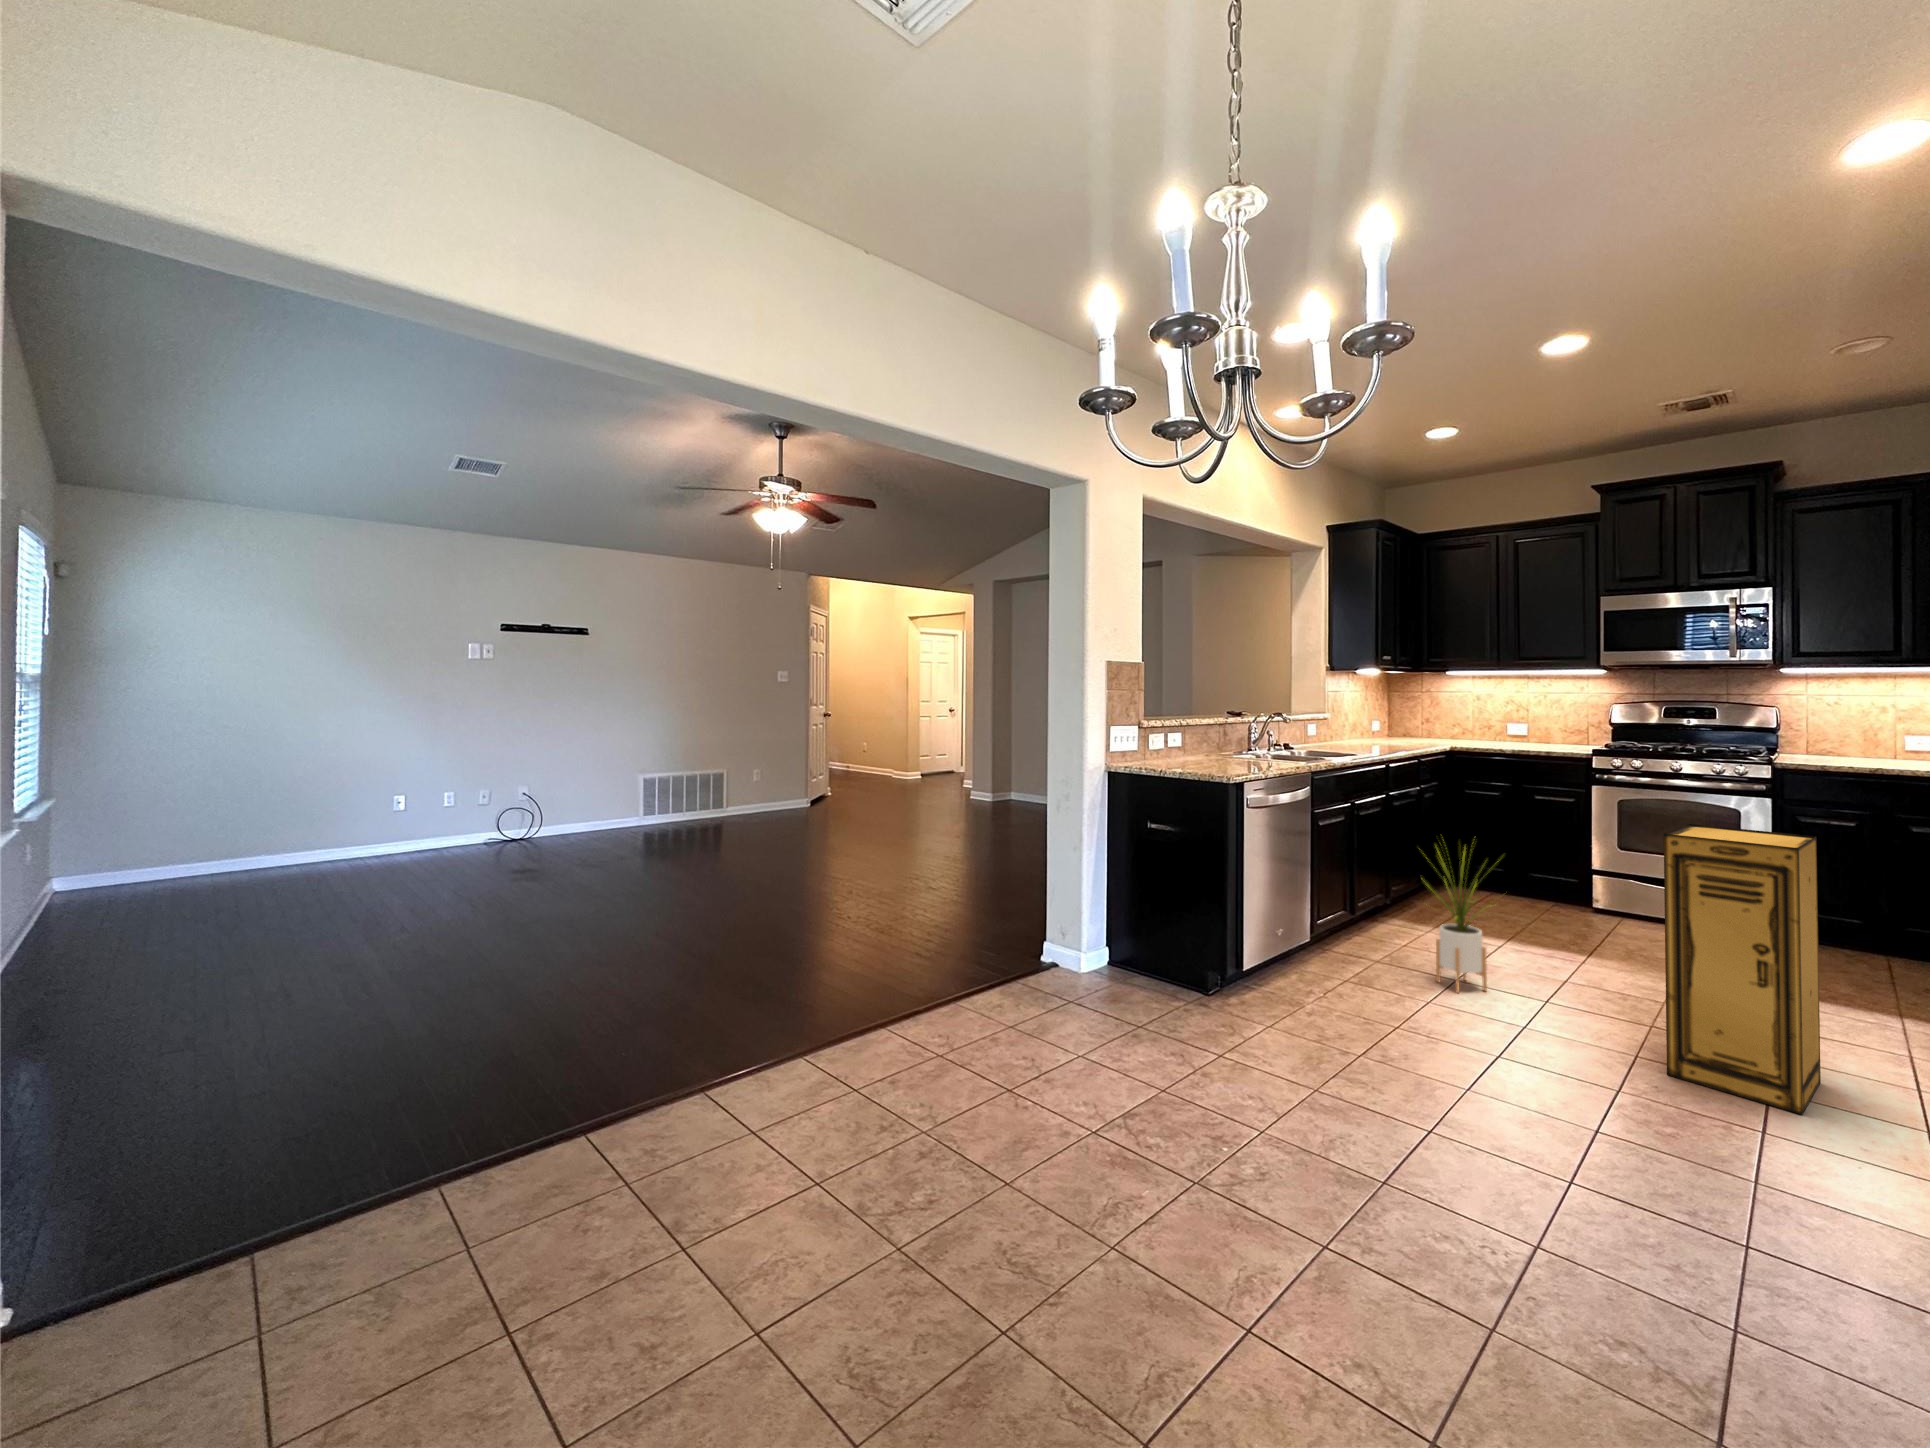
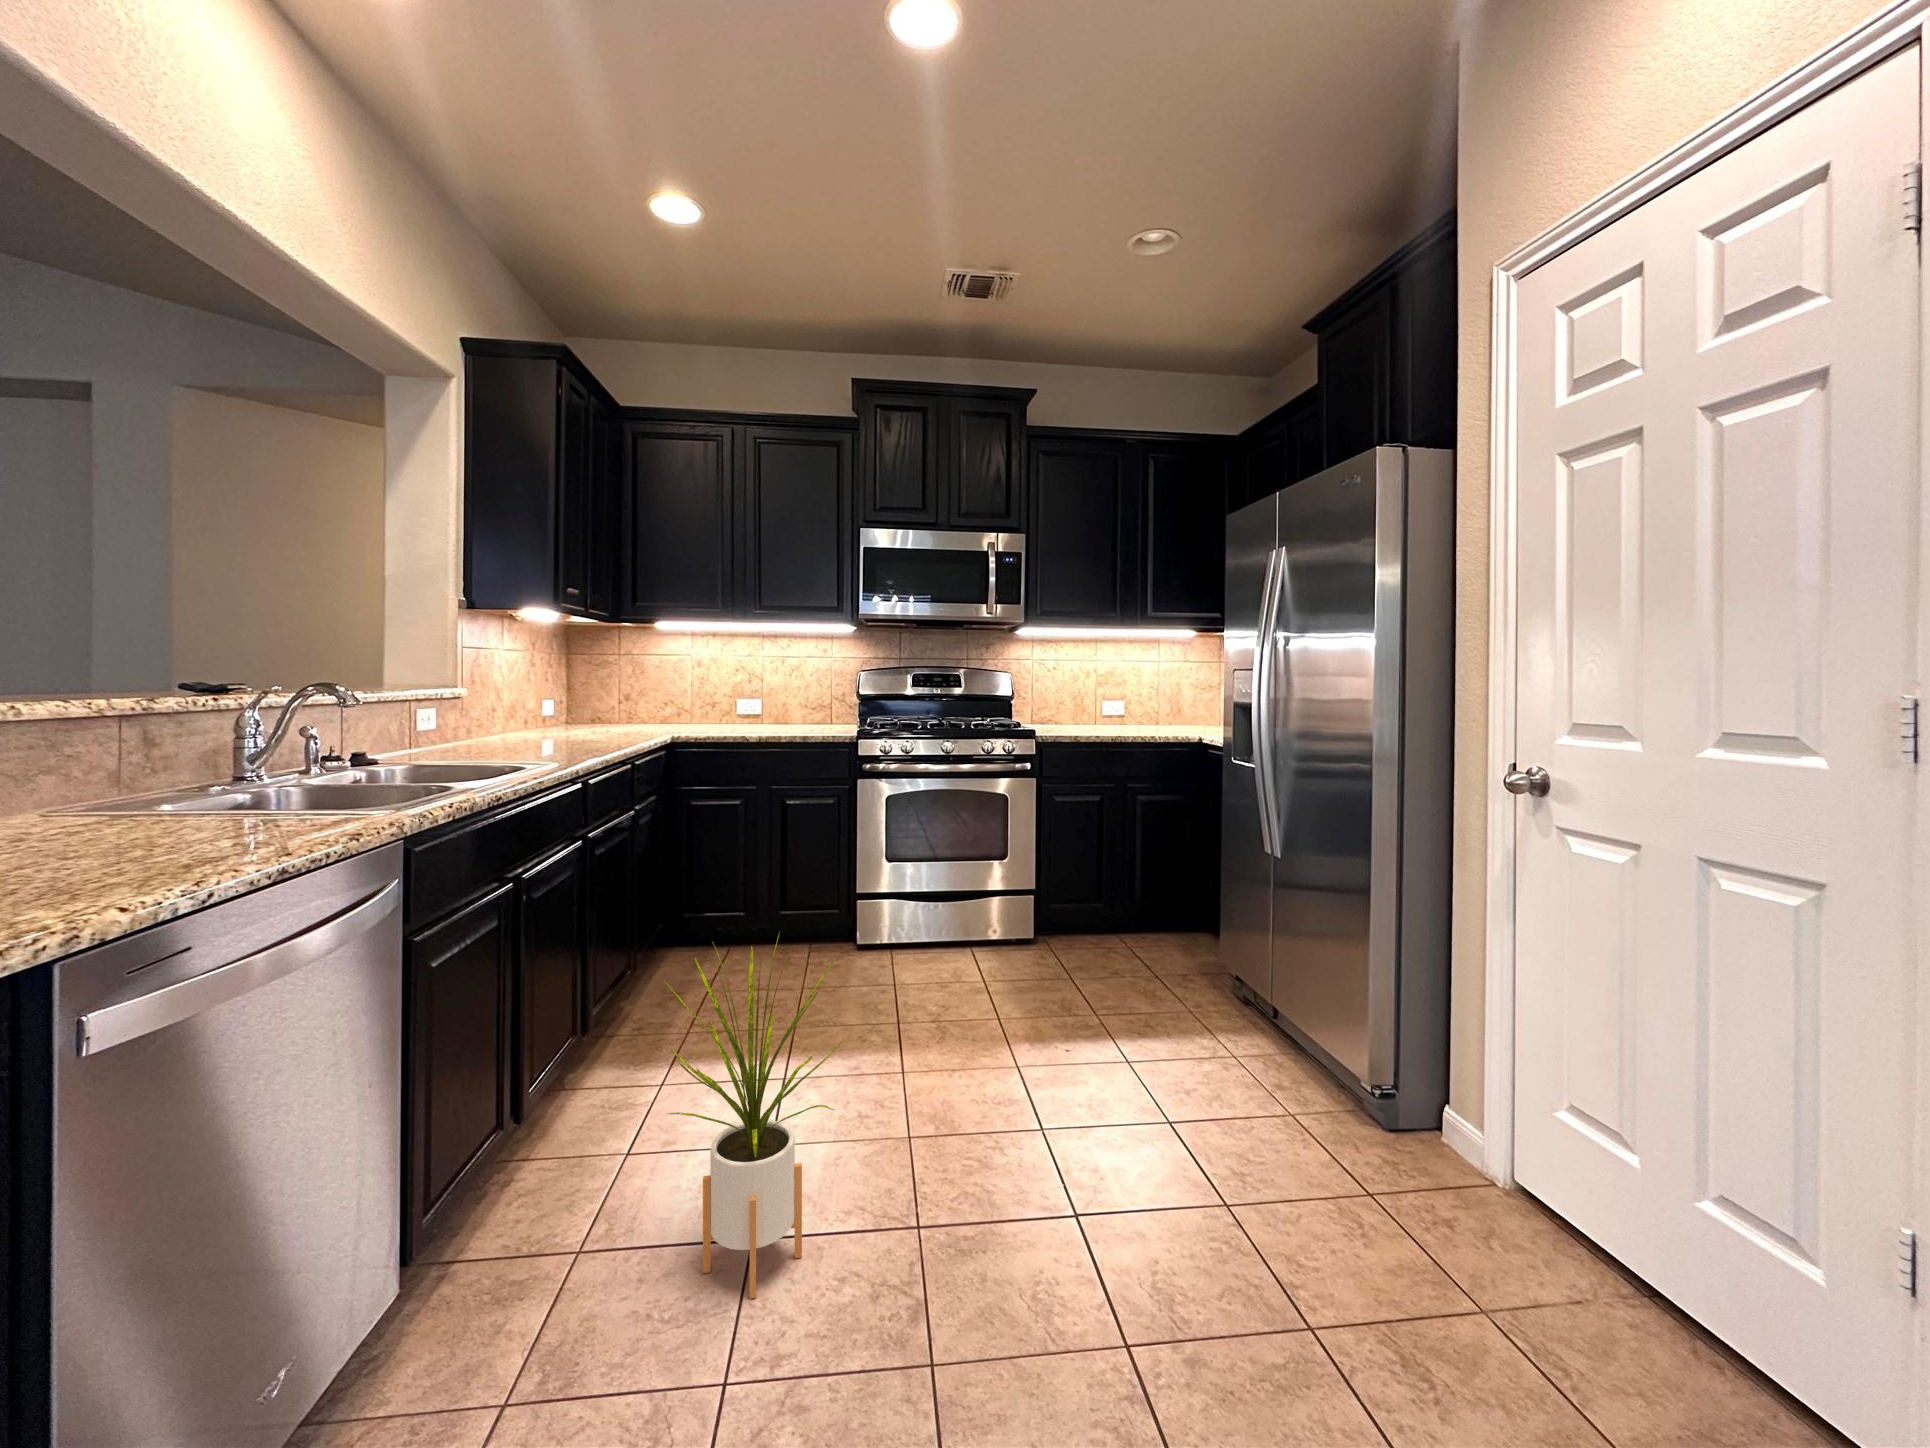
storage cabinet: present [1664,824,1821,1114] -> none [1142,867,1388,1405]

